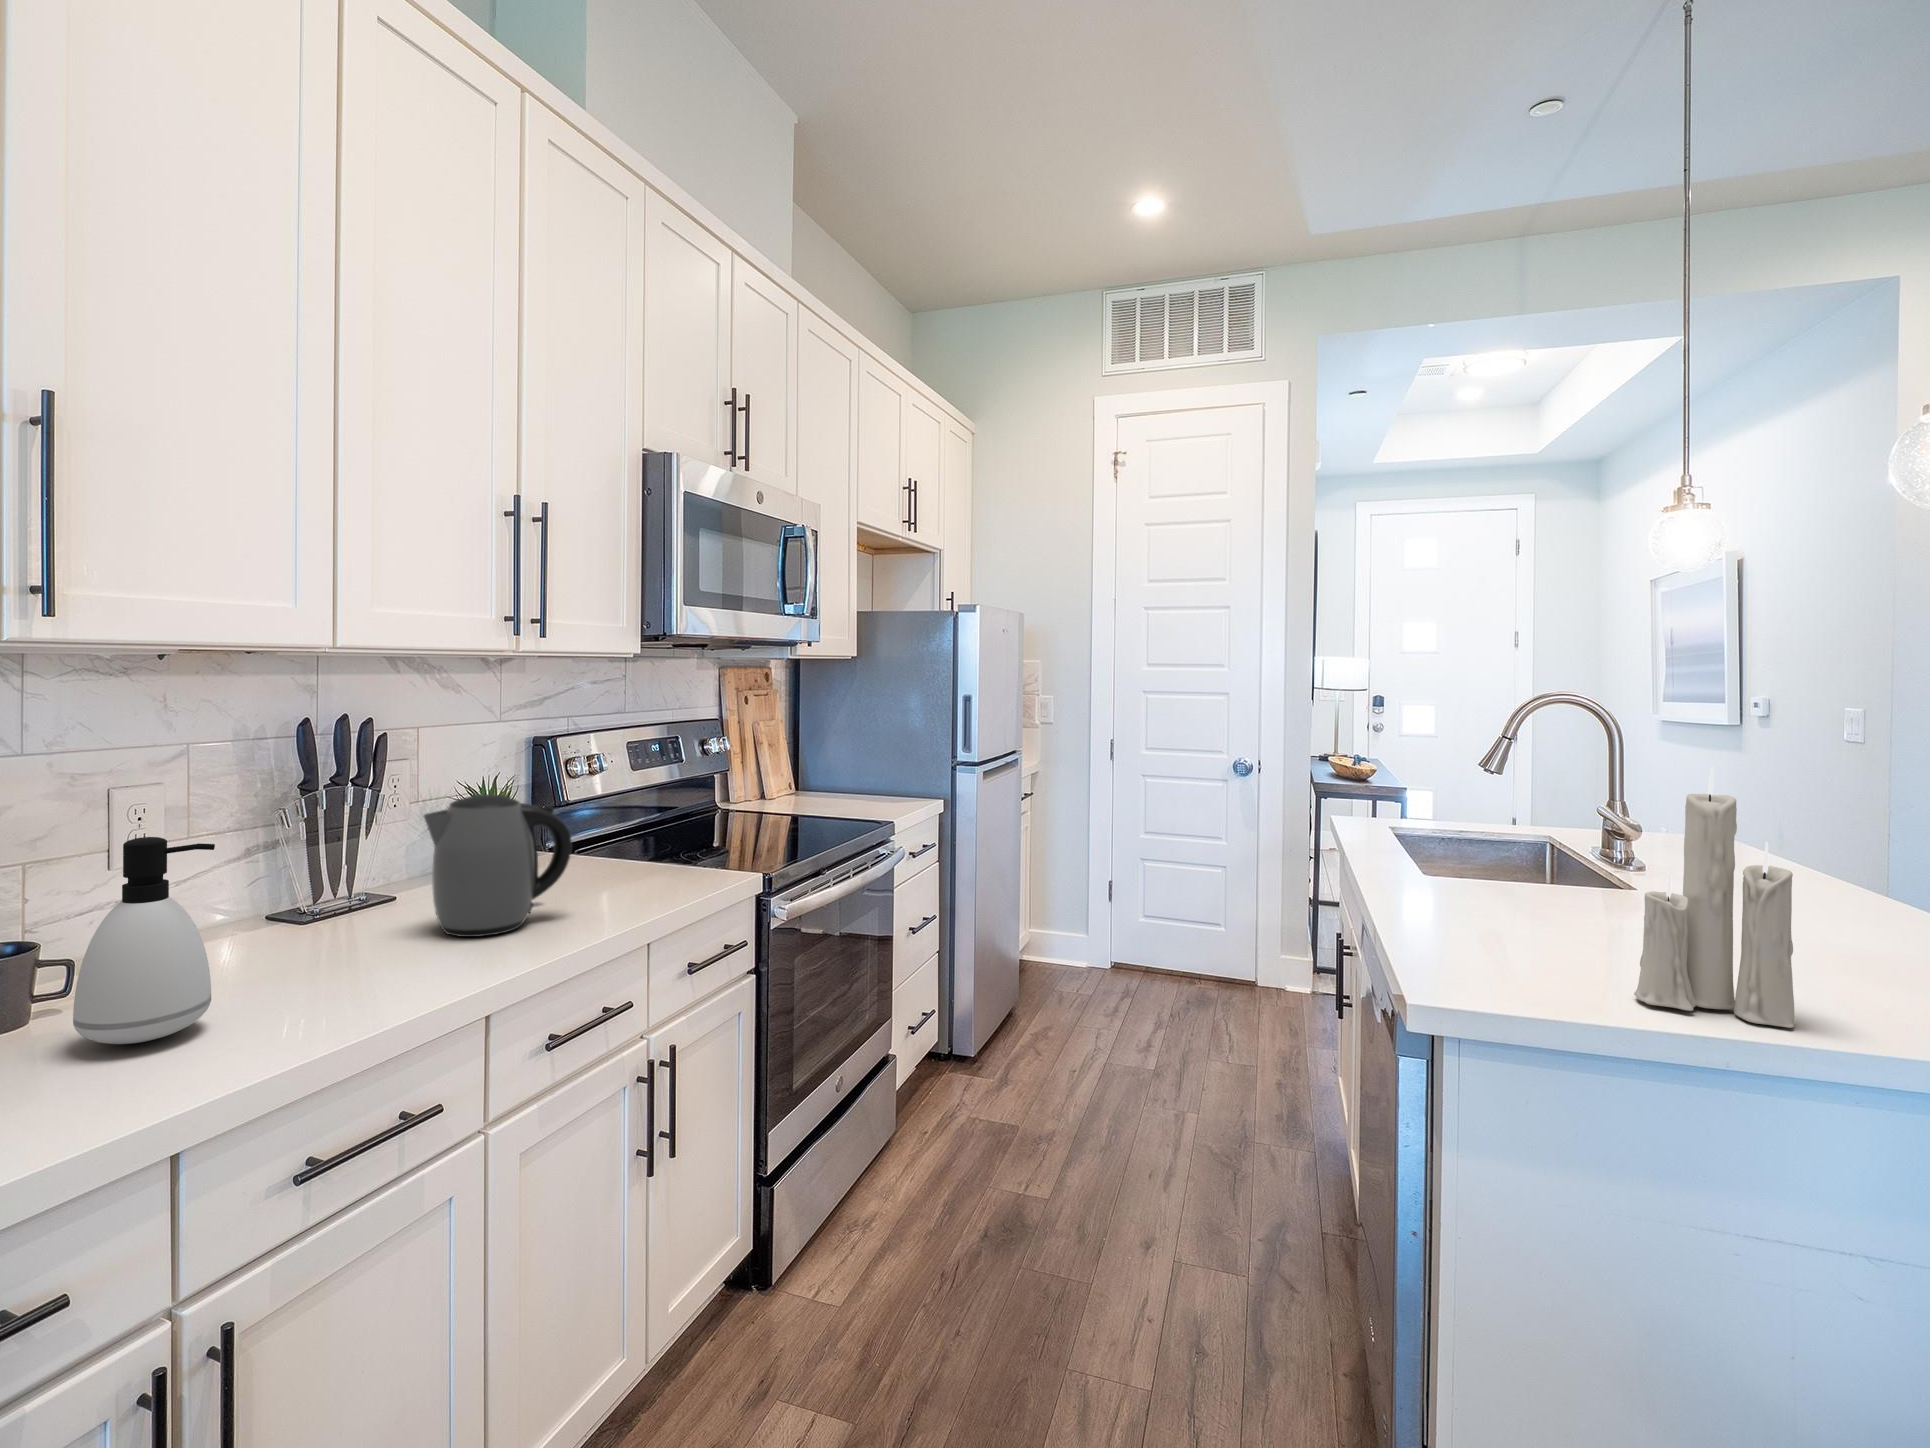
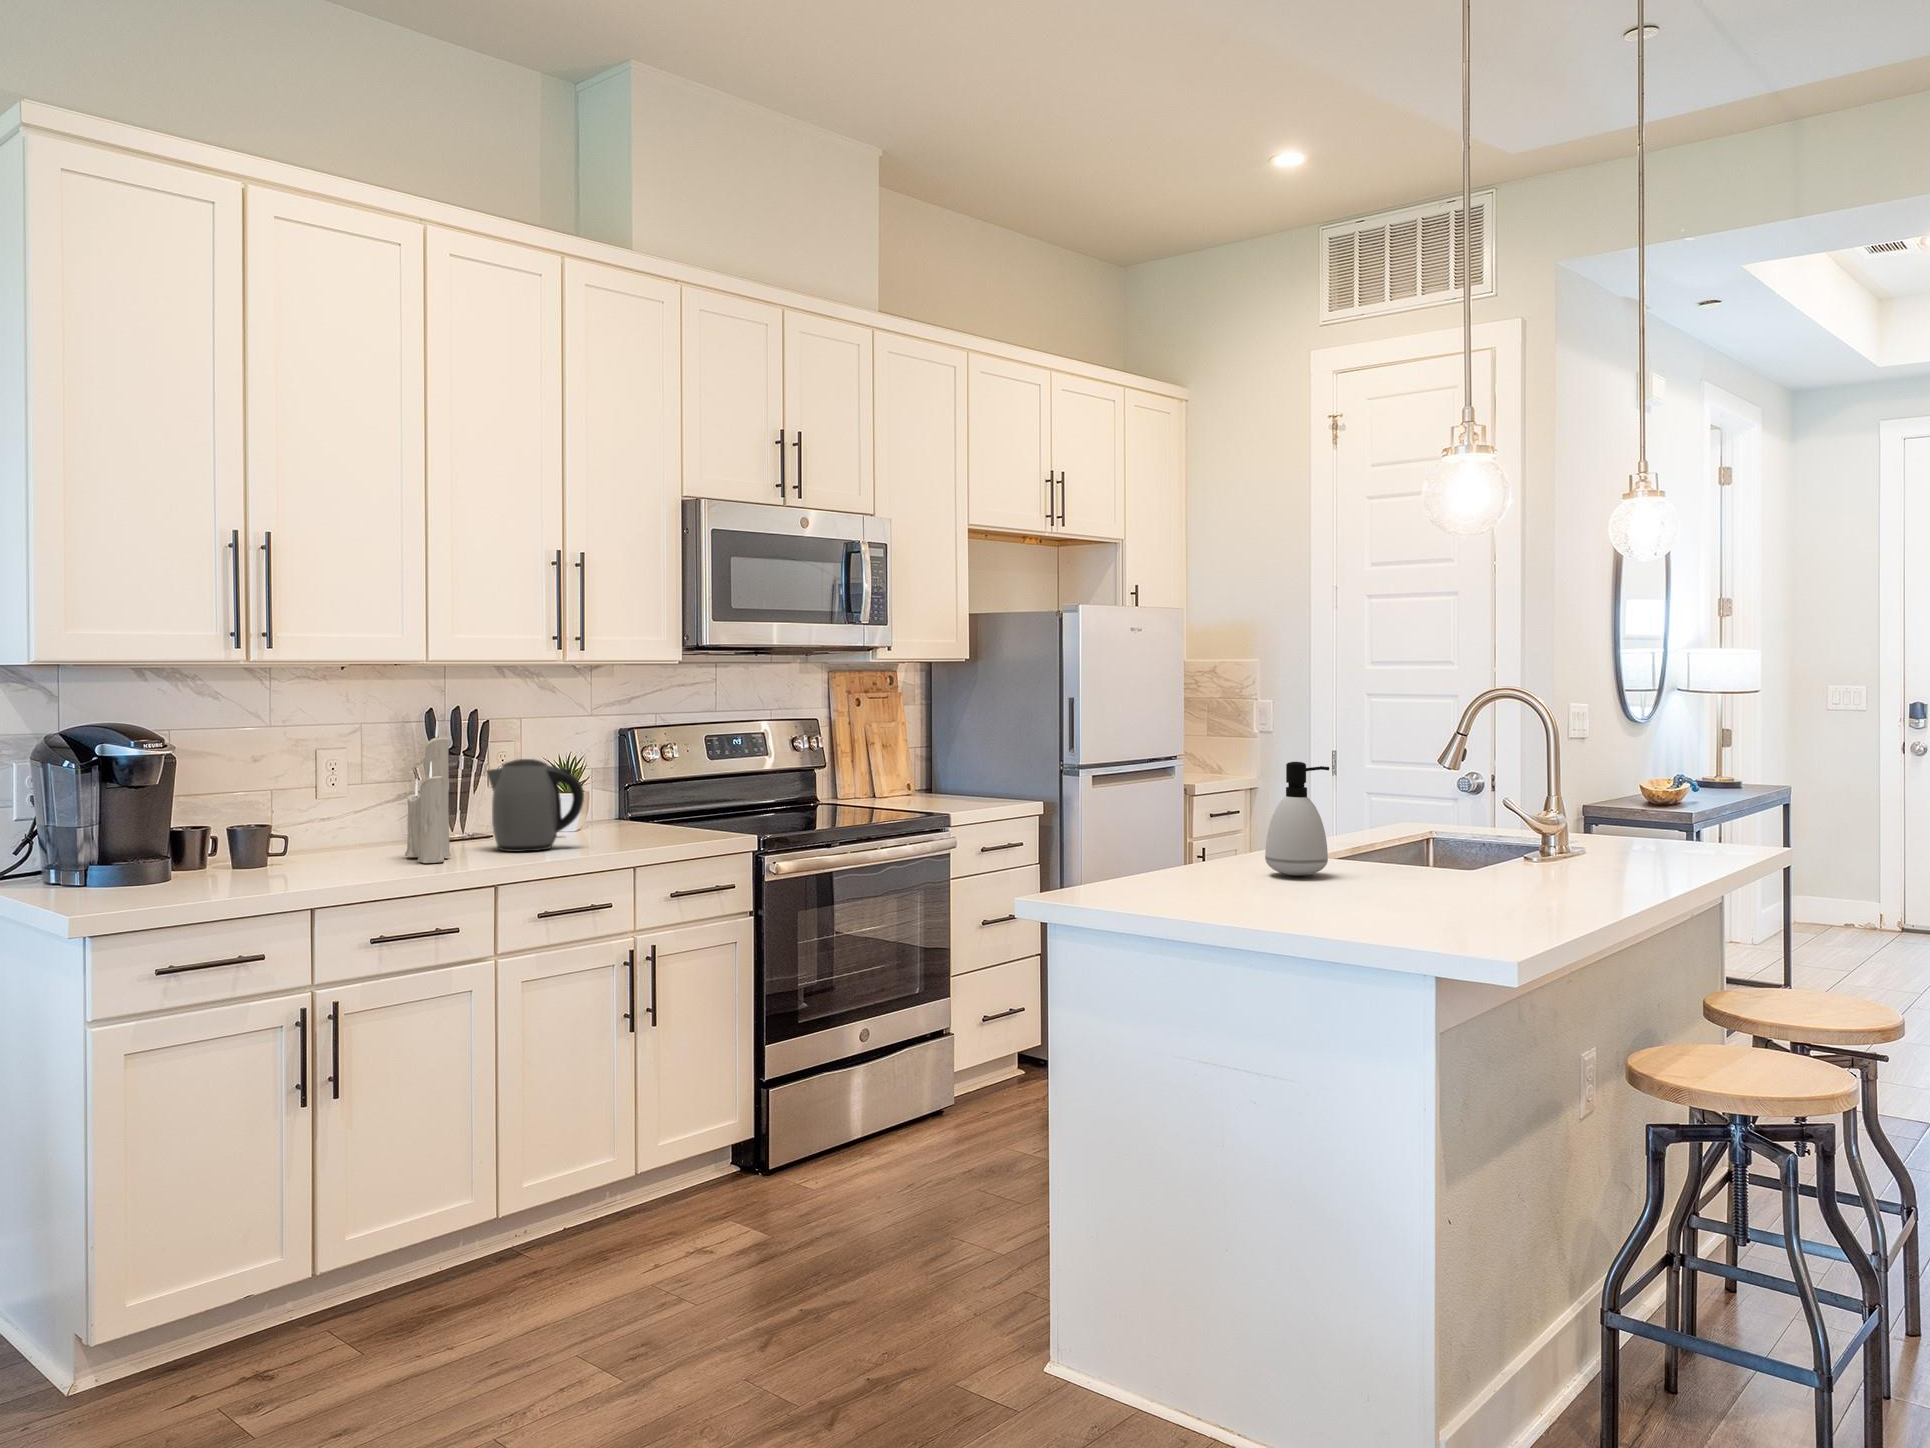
candle: present [1634,766,1795,1028] -> present [405,722,451,863]
soap dispenser: present [73,837,215,1044] -> present [1265,762,1329,876]

